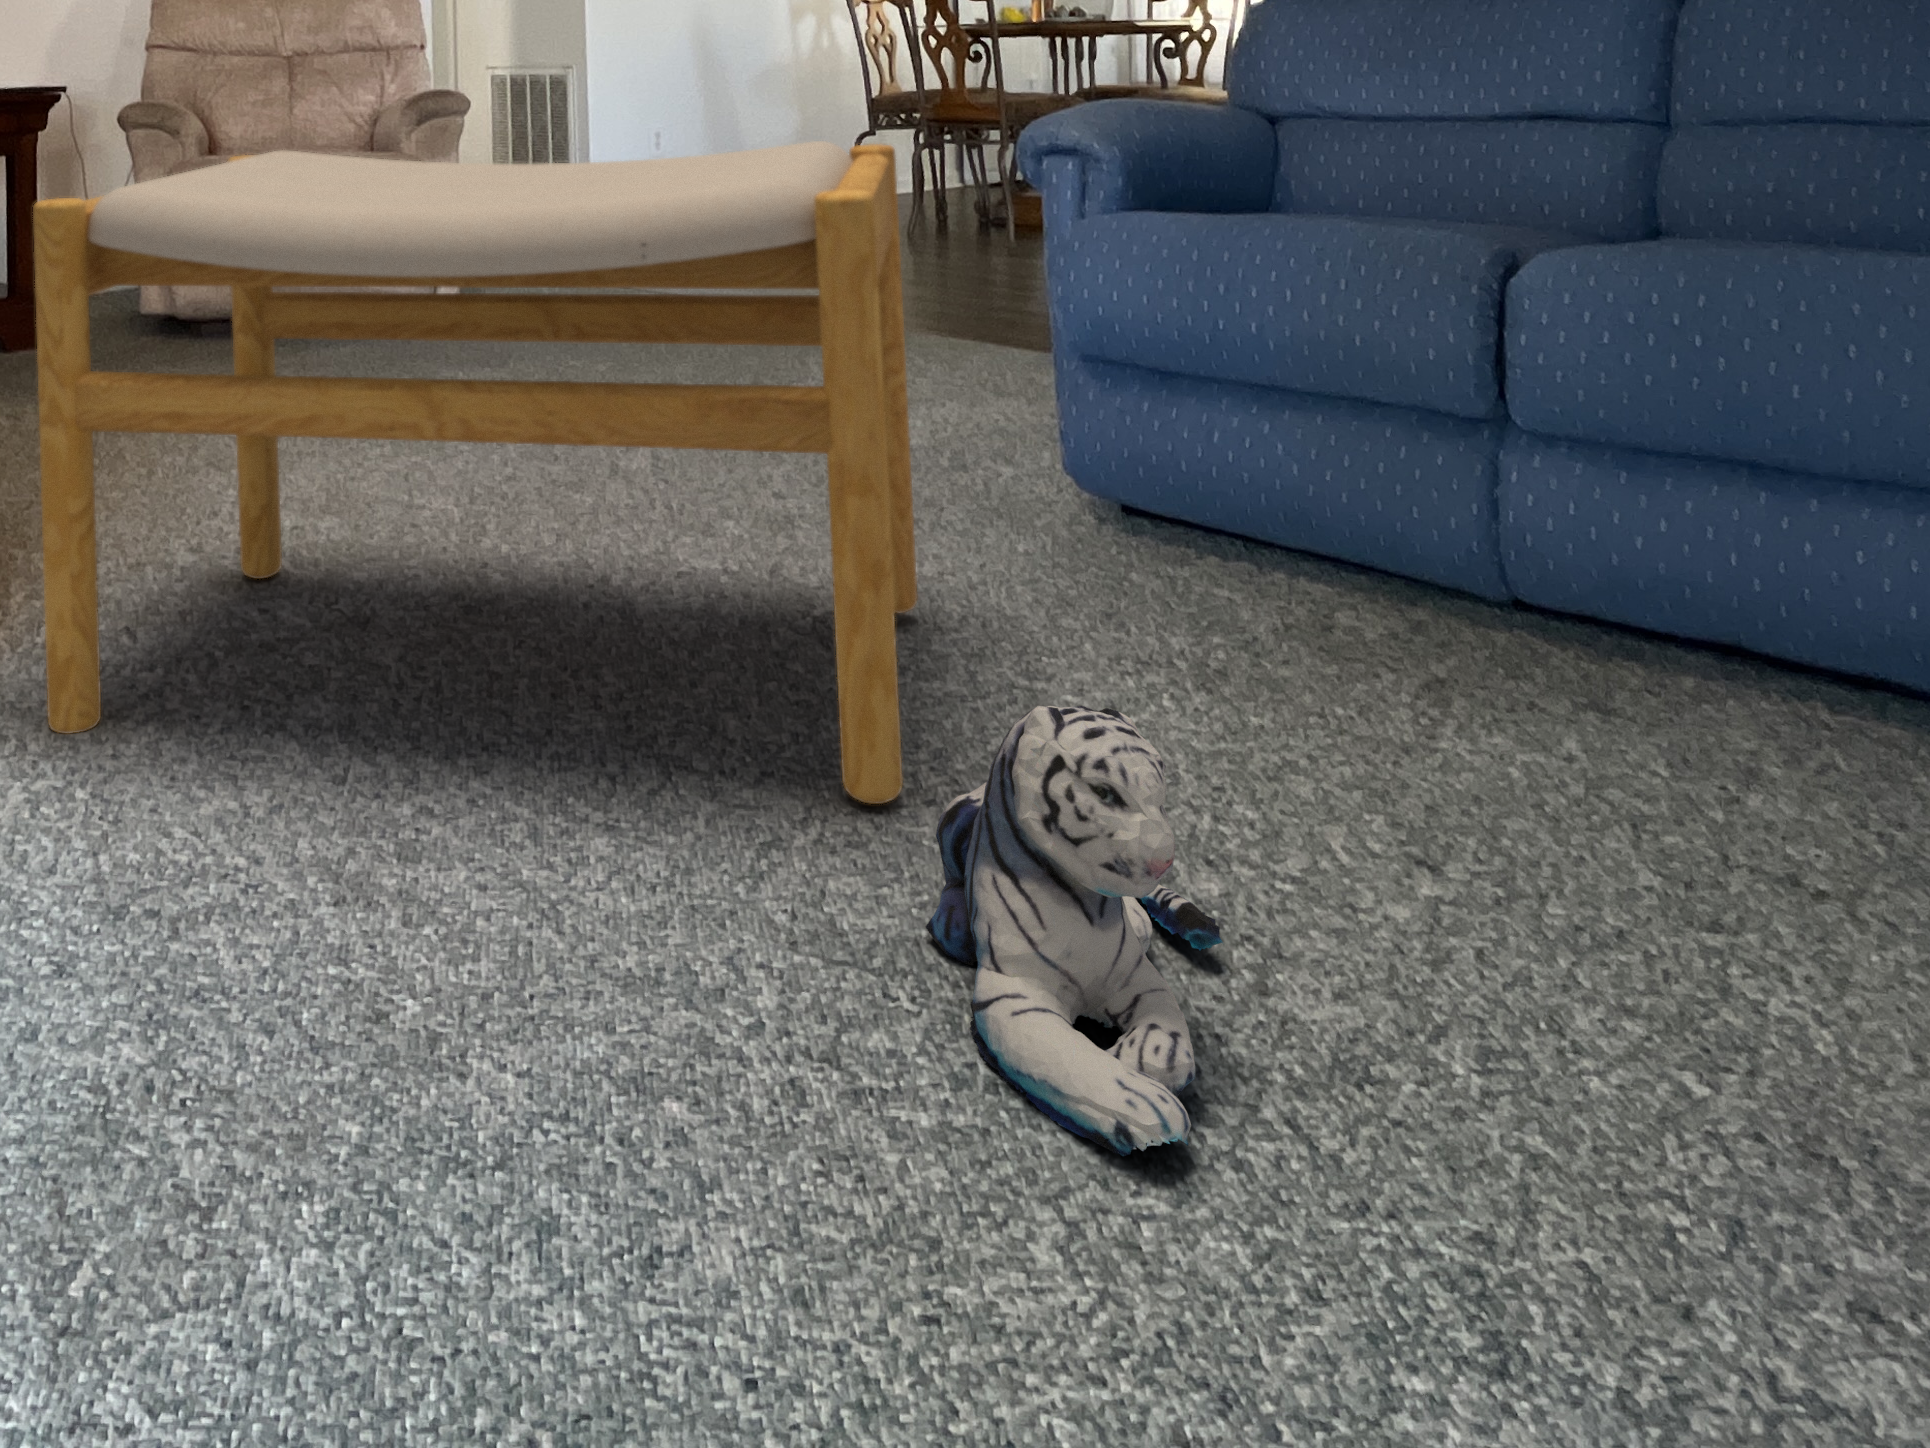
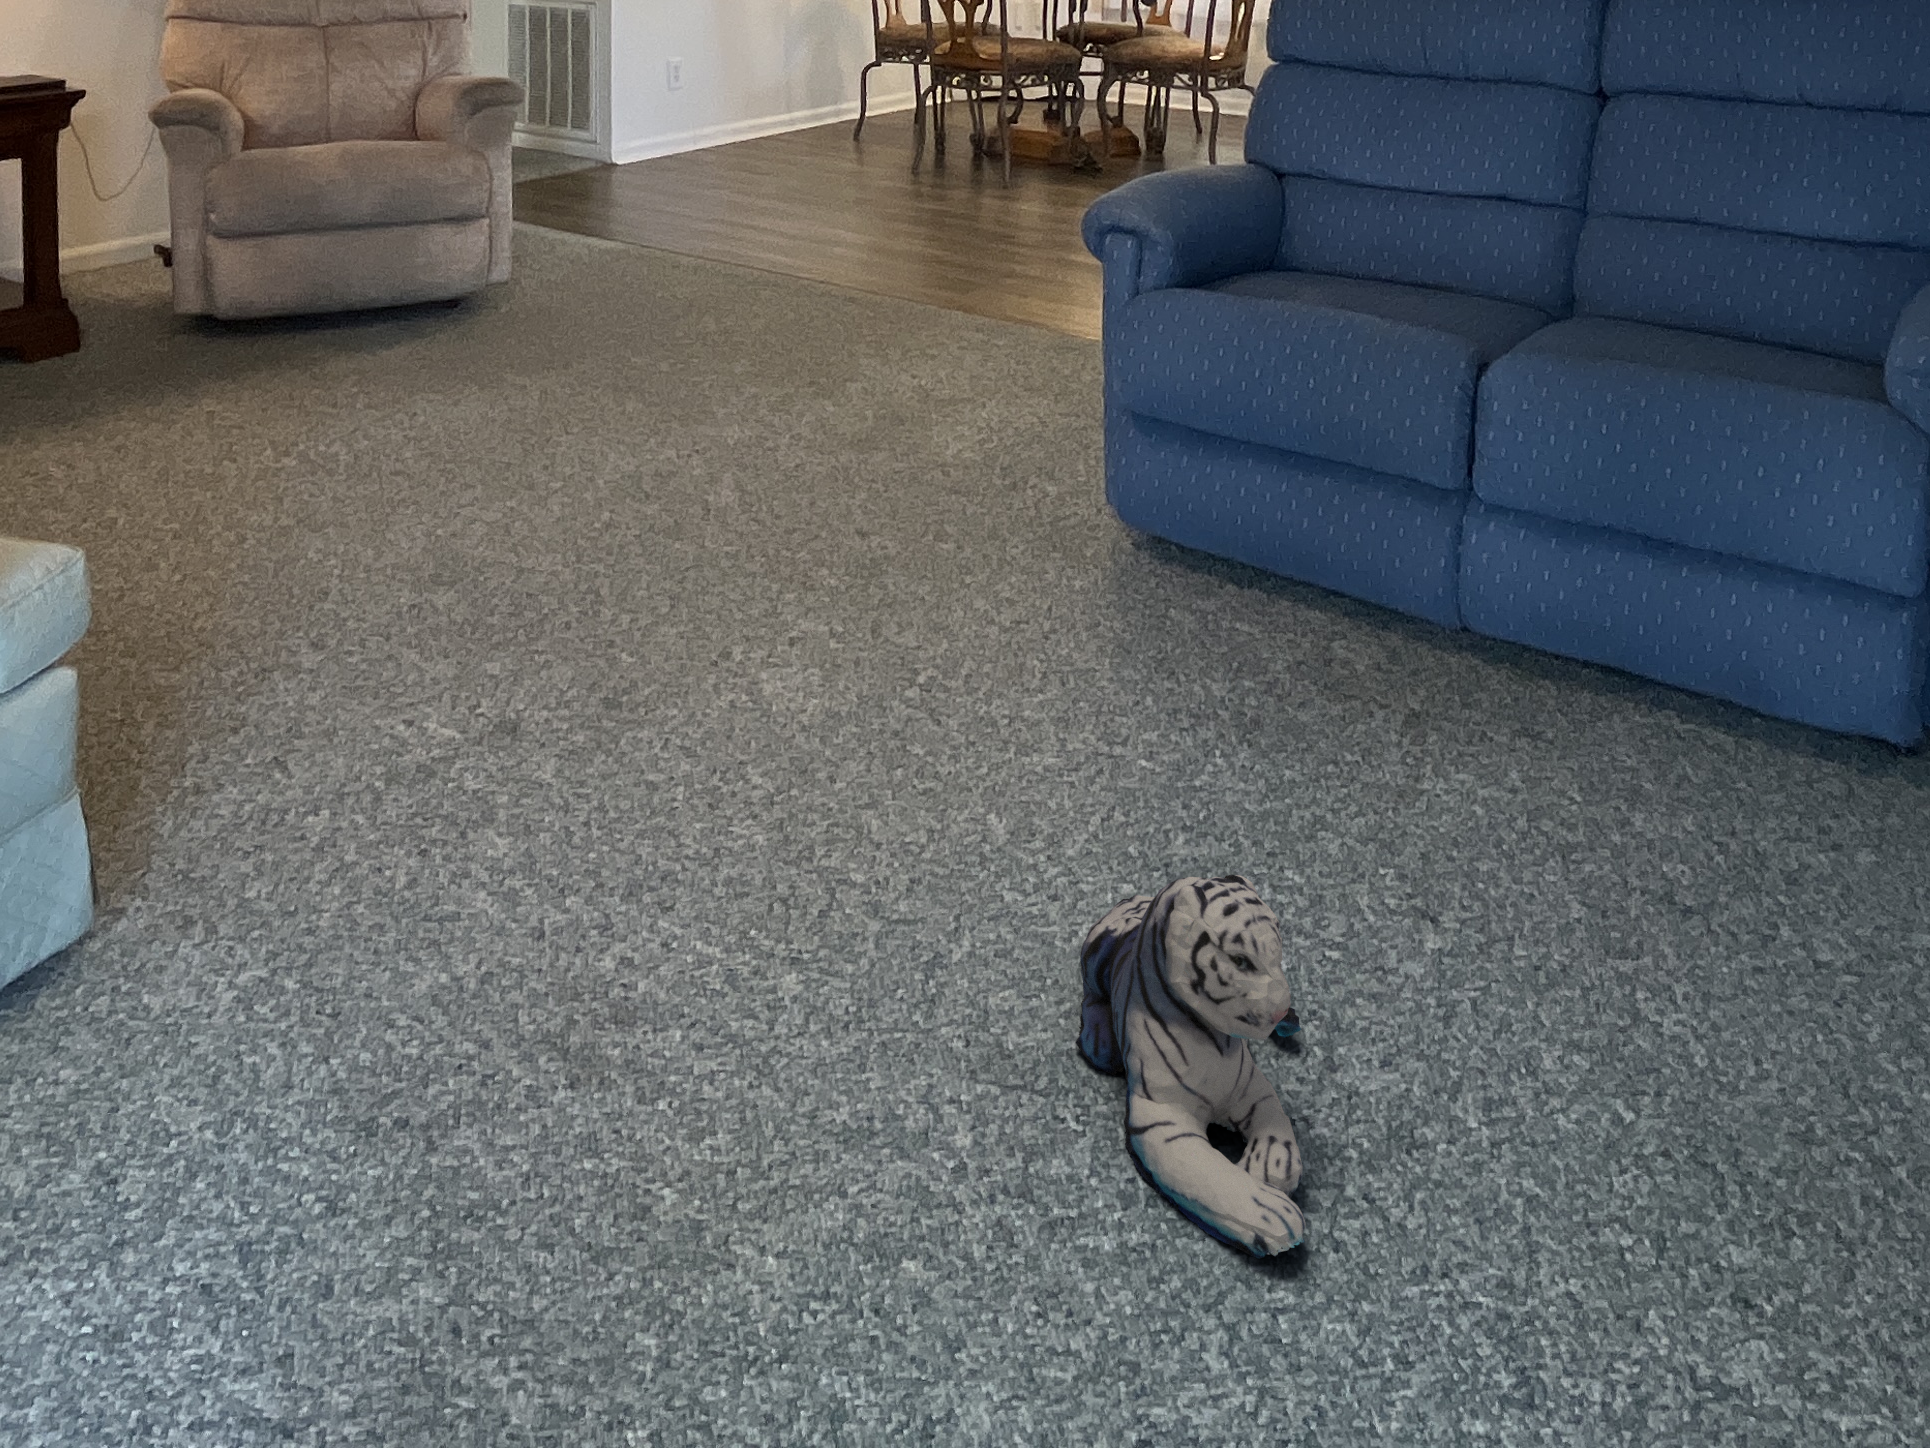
footstool: present [33,141,917,804] -> none [215,273,1031,908]

